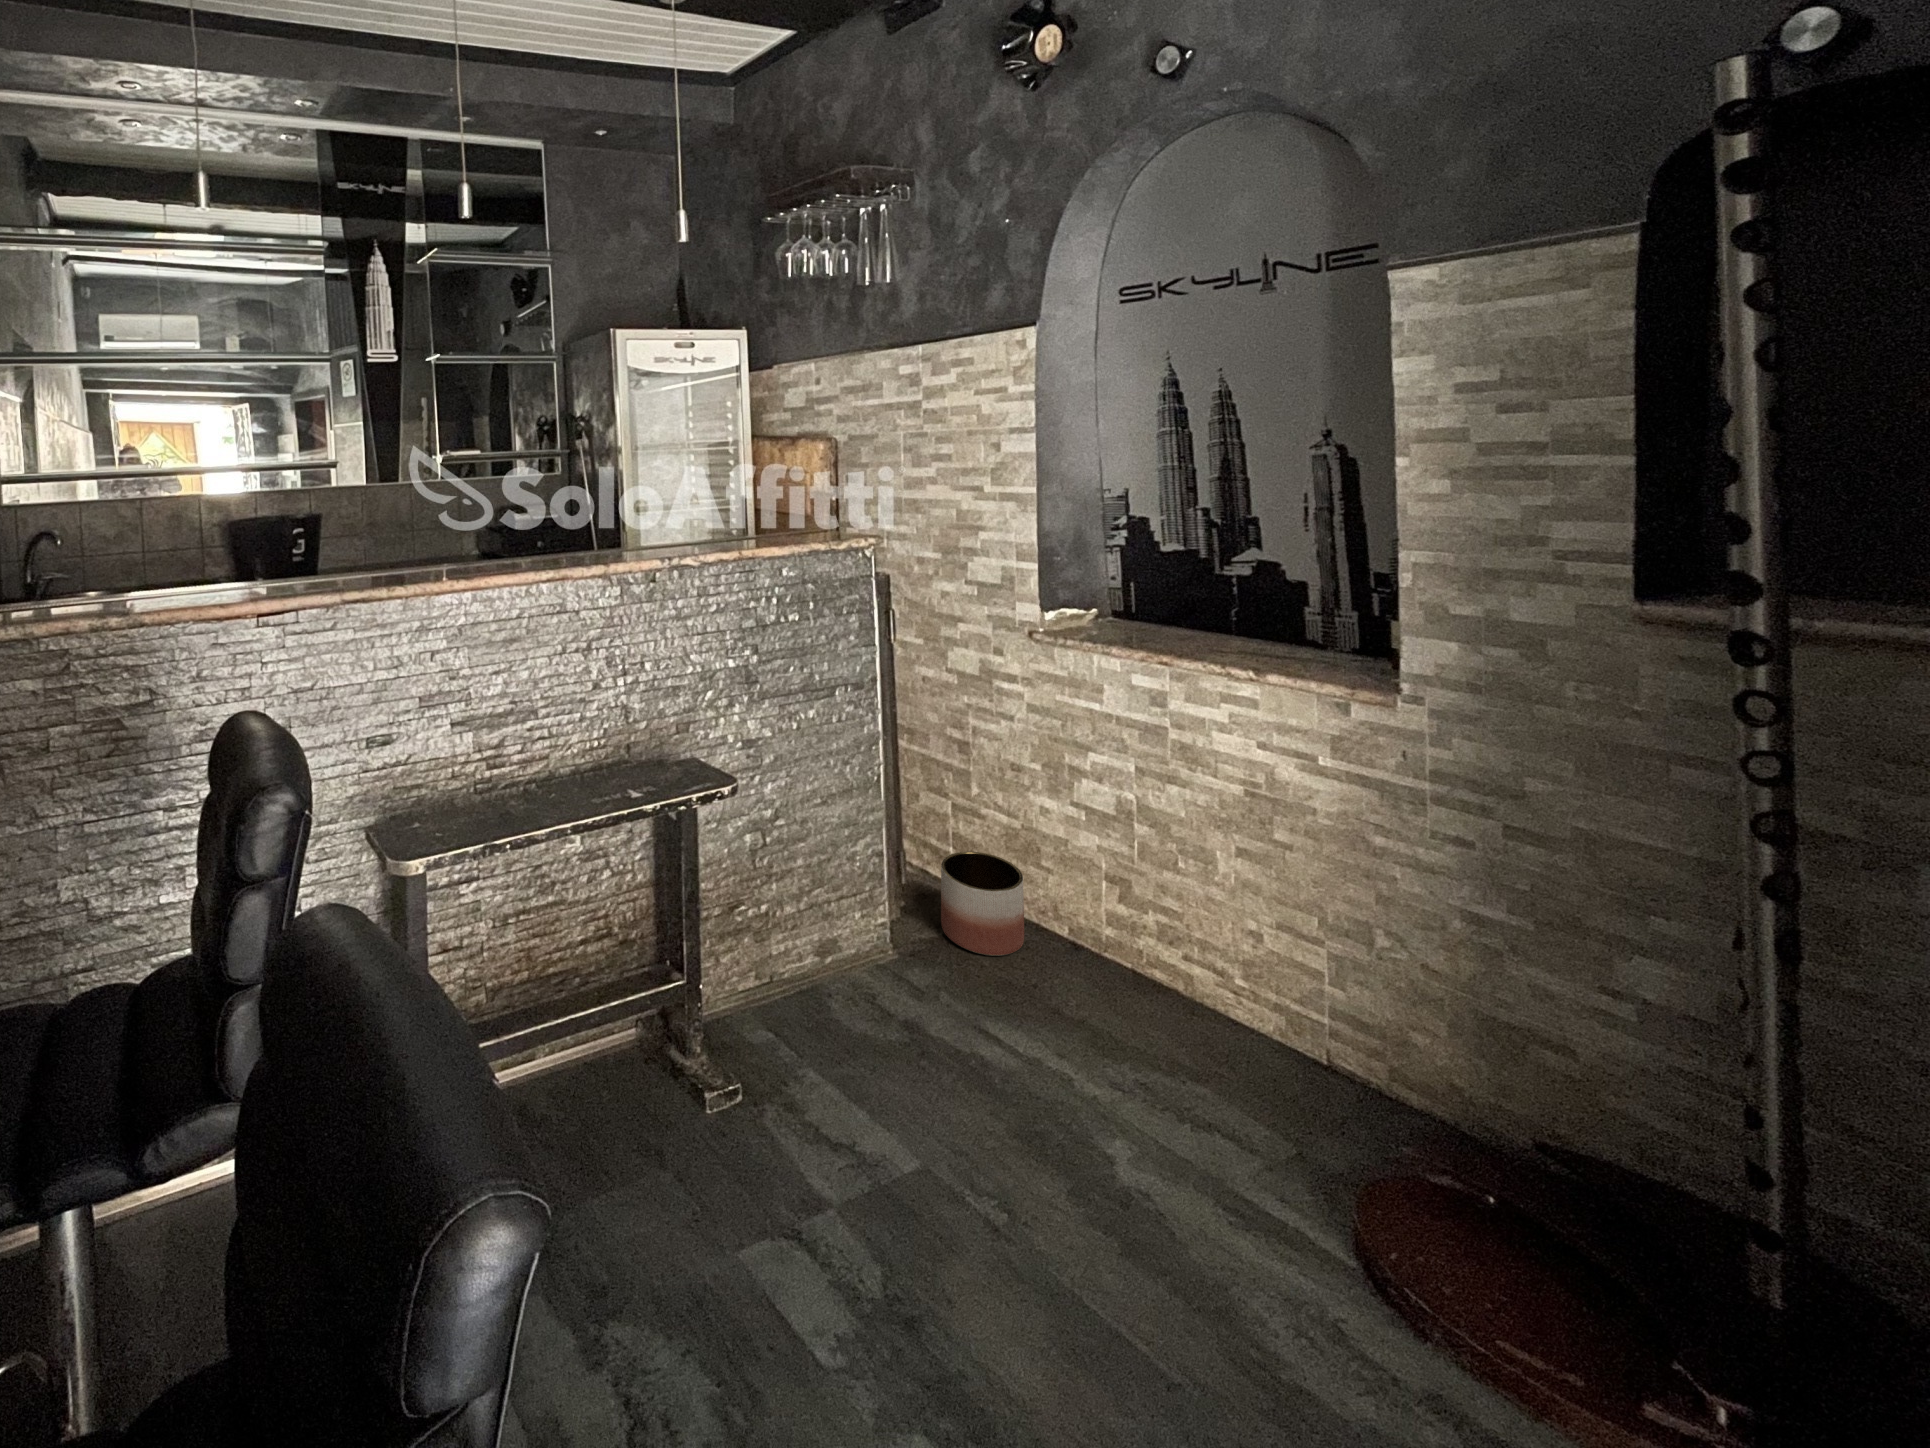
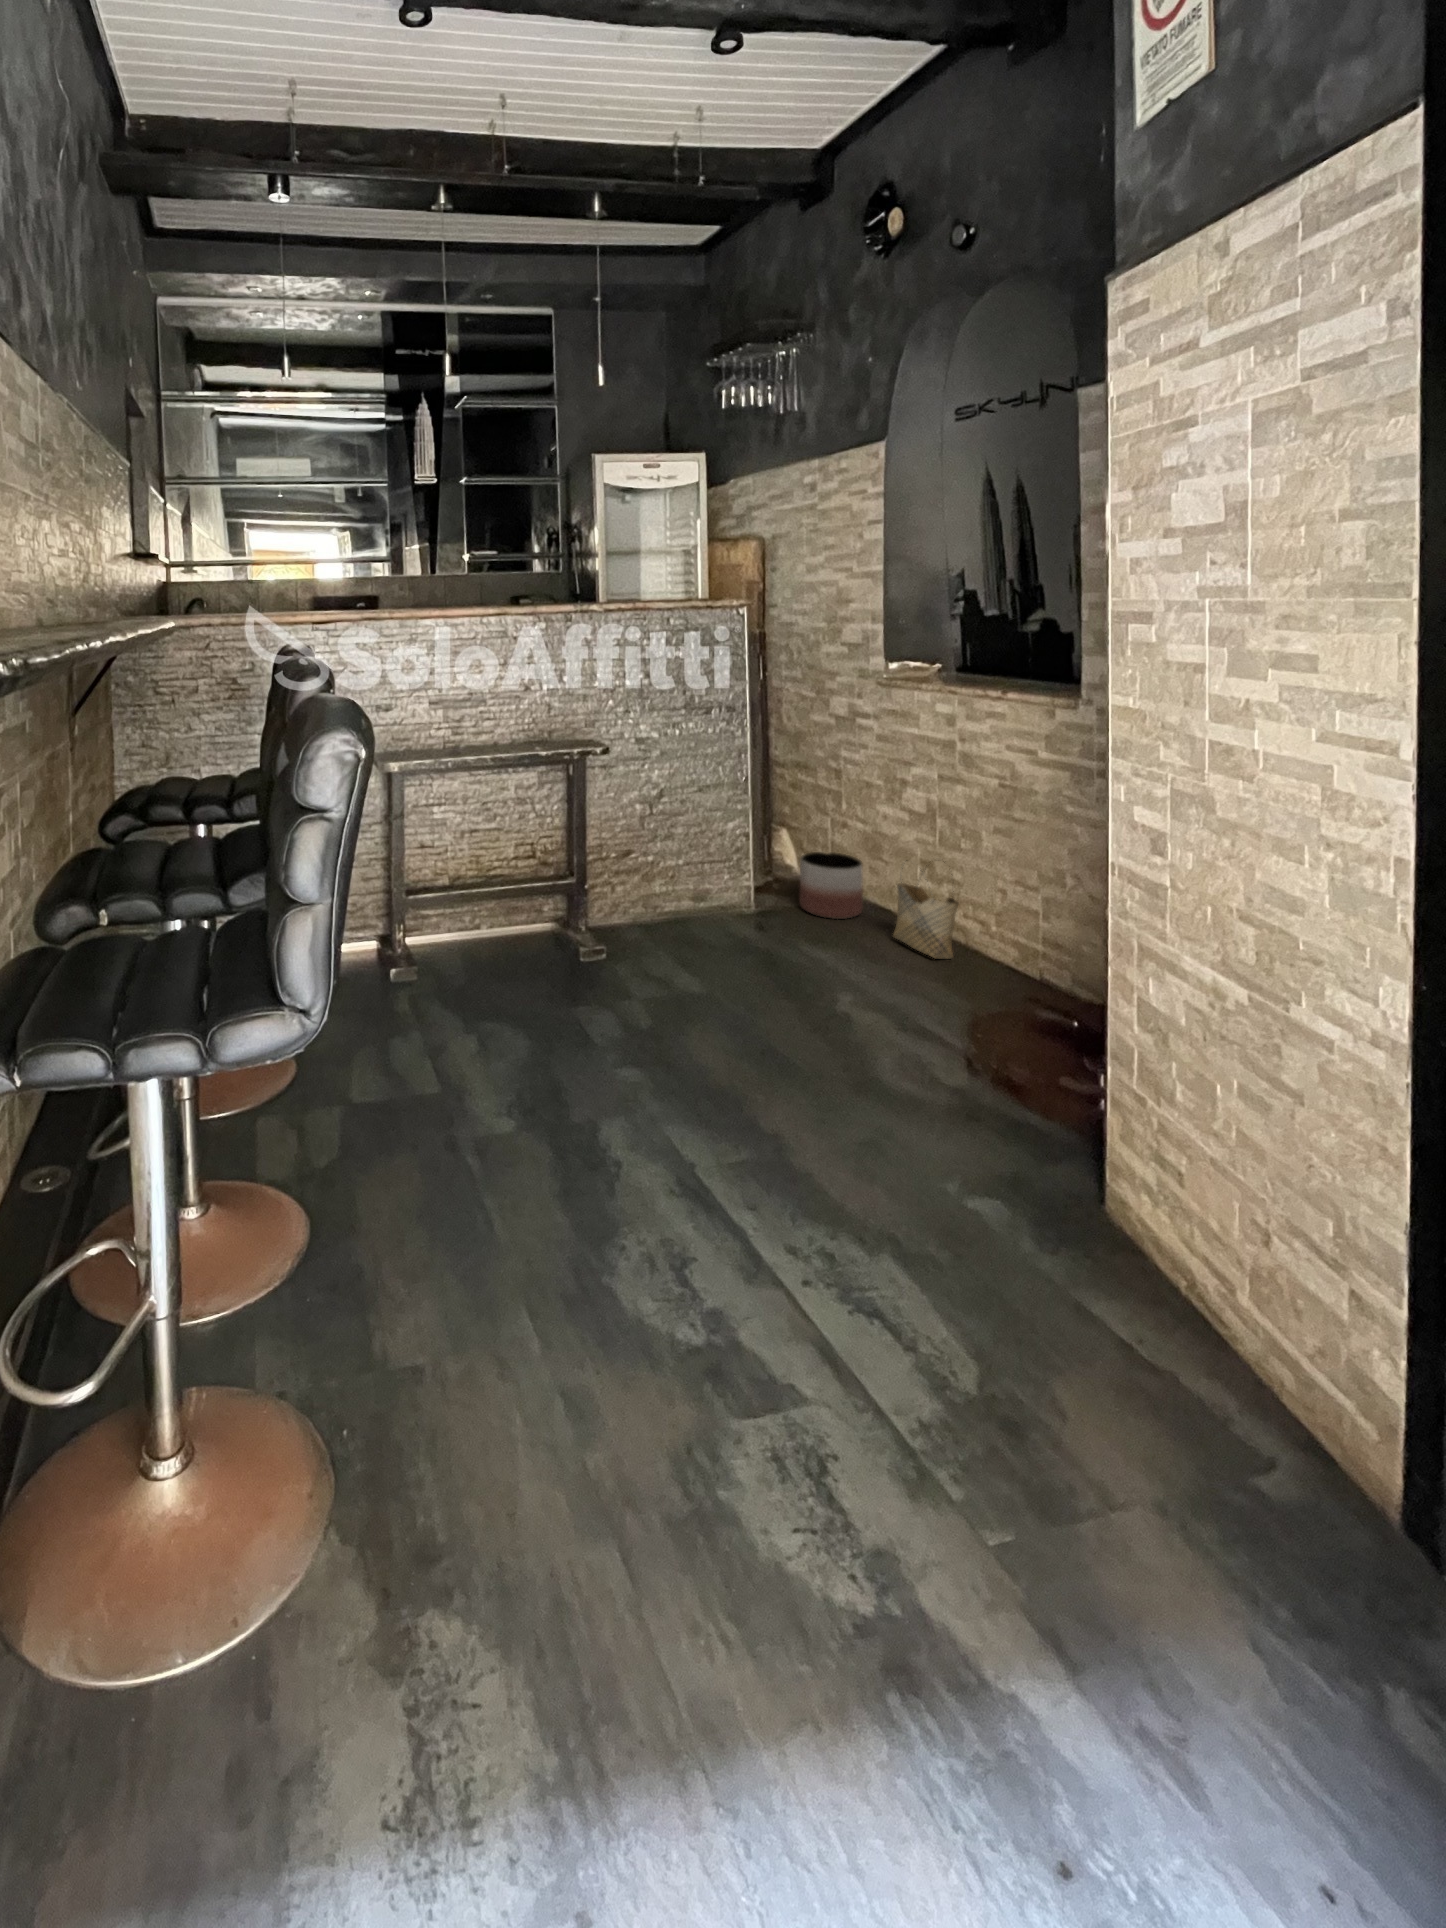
woven basket: none [1095,882,1198,1035] -> present [893,860,958,959]

